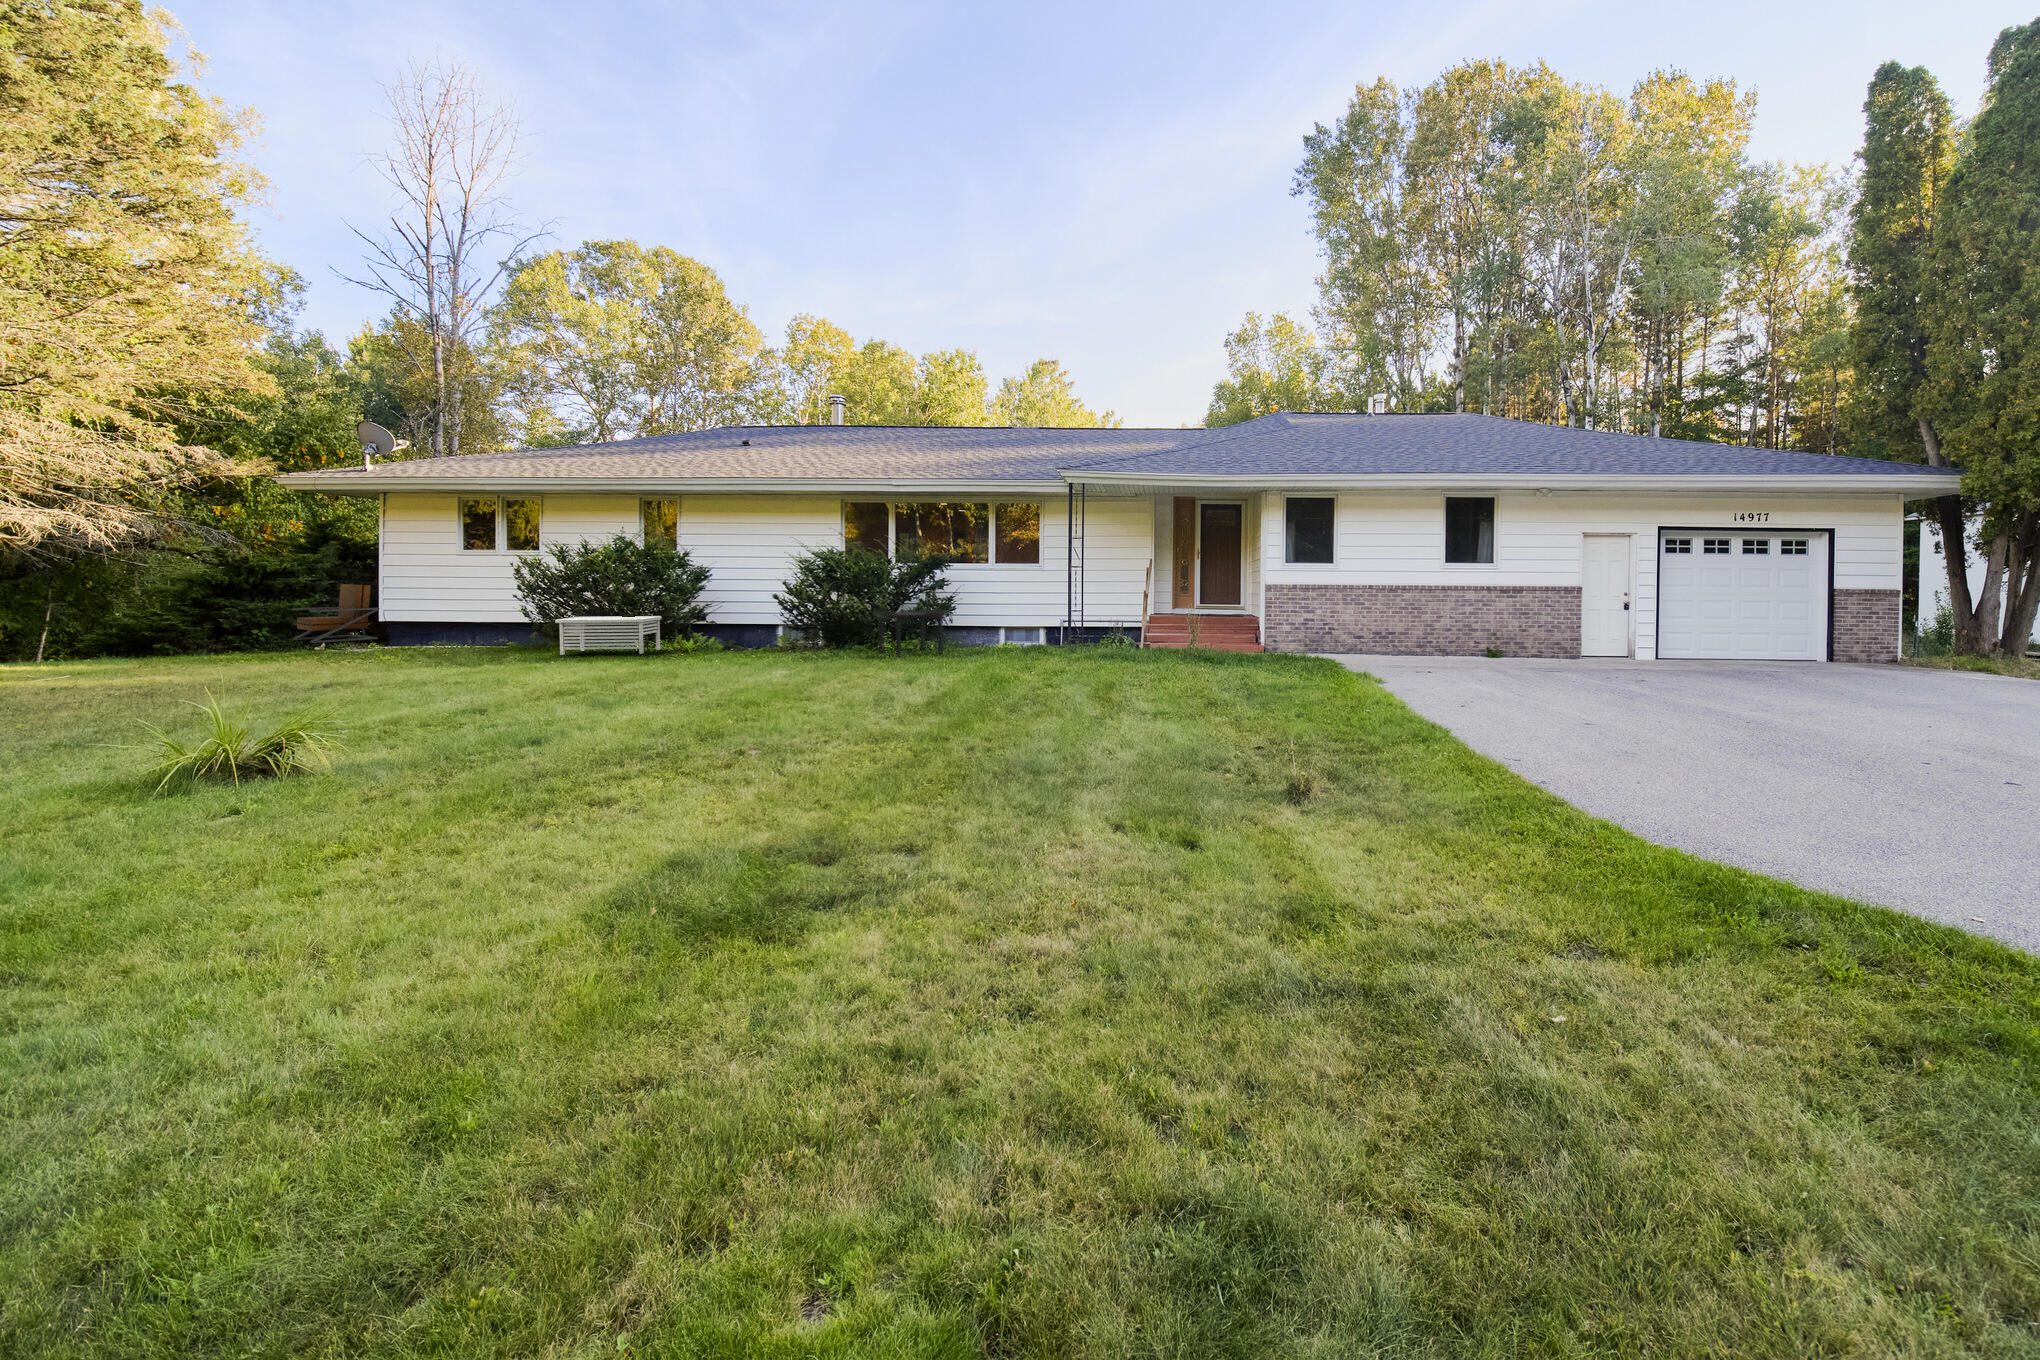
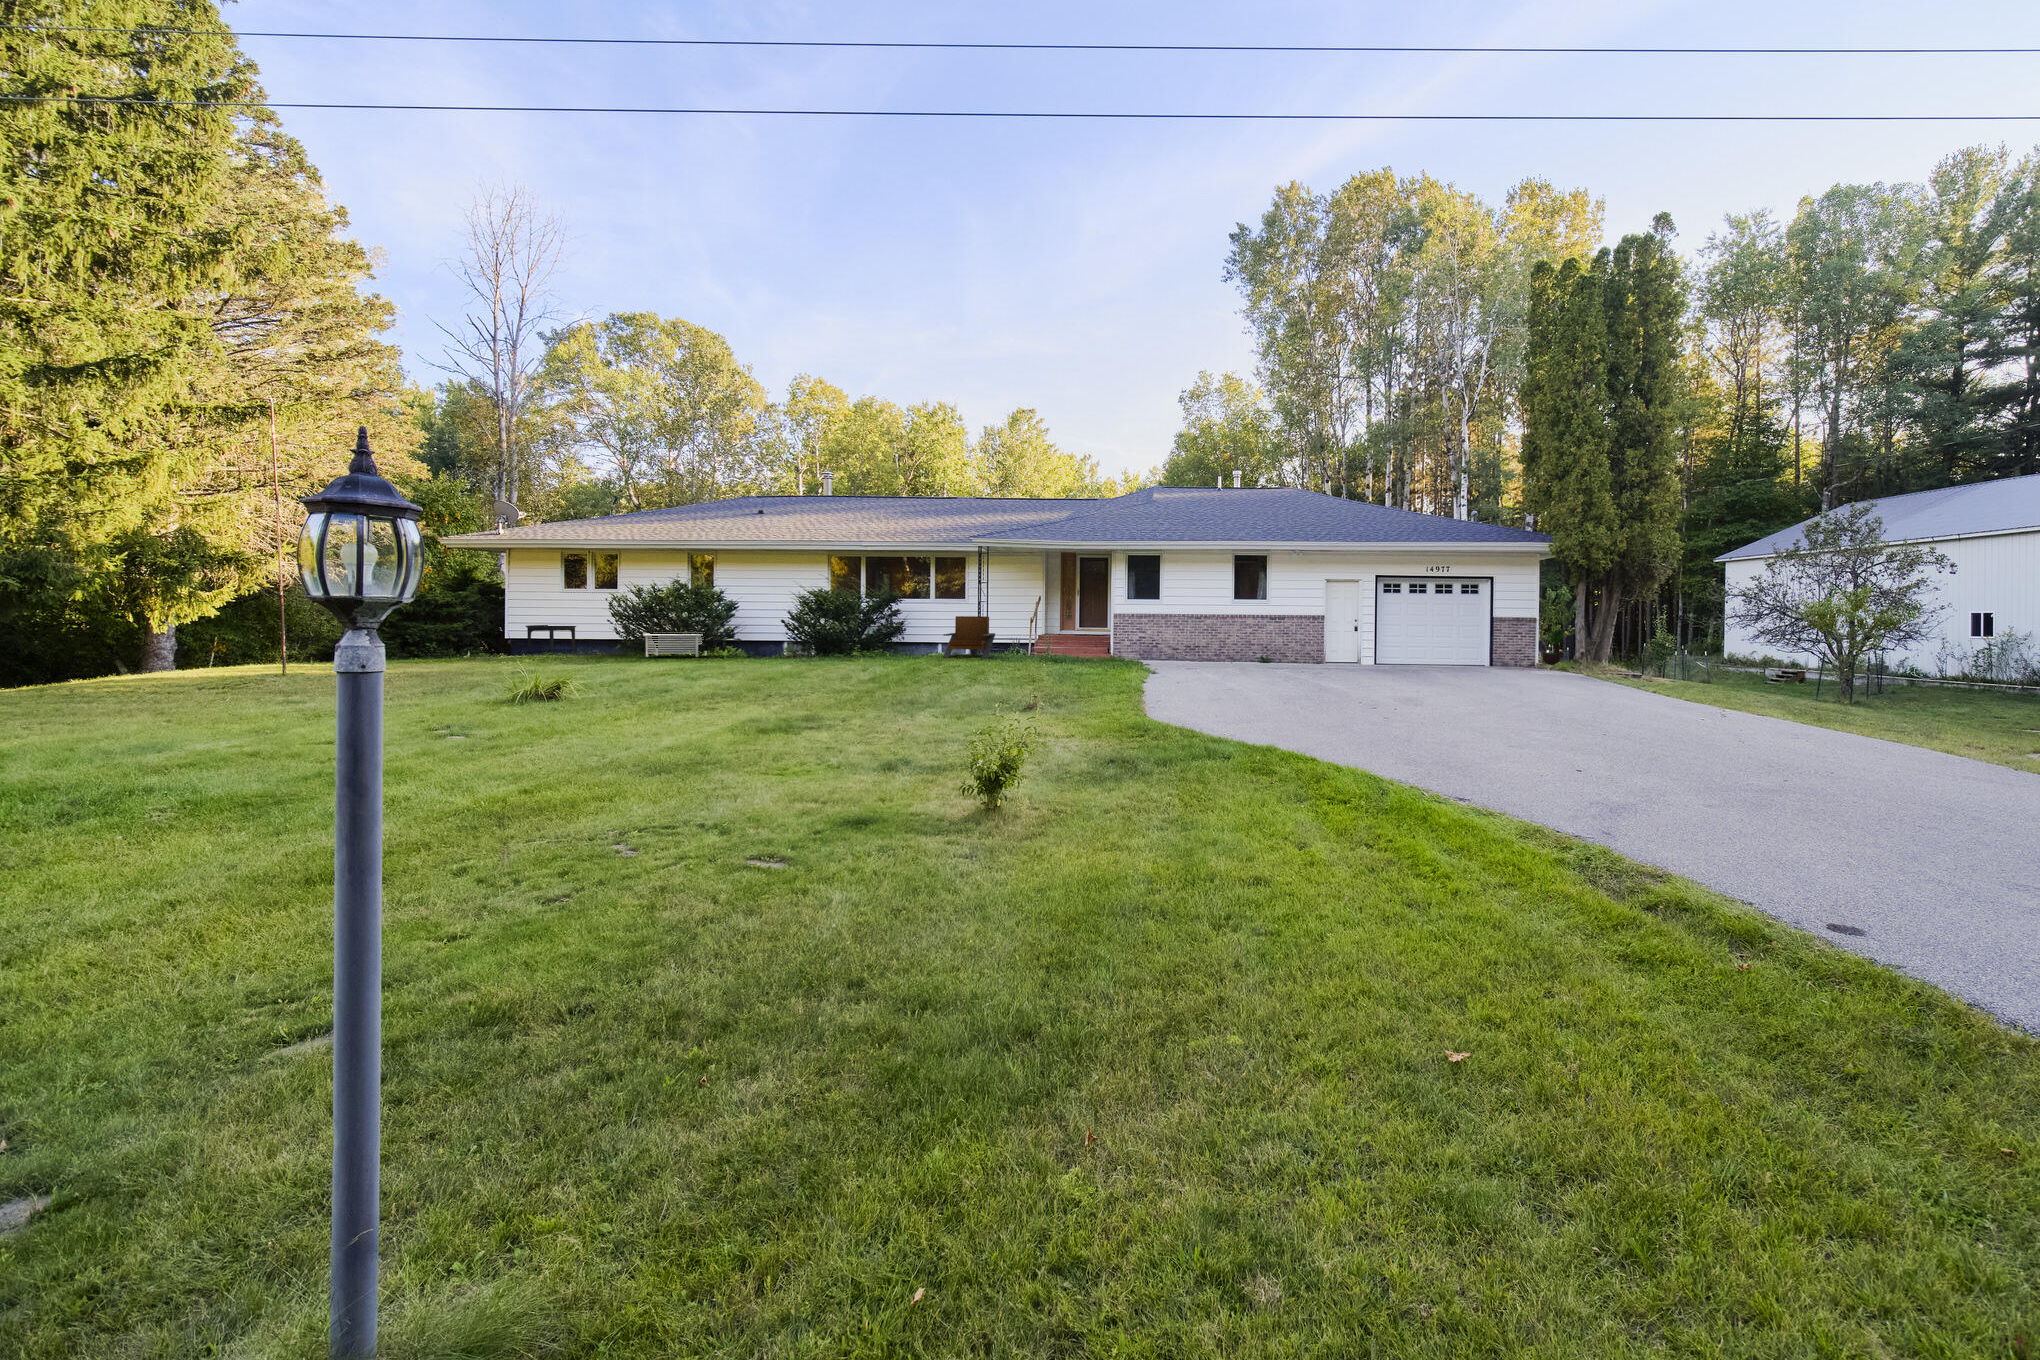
lounge chair: present [292,584,379,643] -> present [943,616,995,658]
potted tree: none [1902,600,1949,657] -> present [1542,630,1564,665]
round table: present [874,610,946,657] -> present [526,625,576,653]

